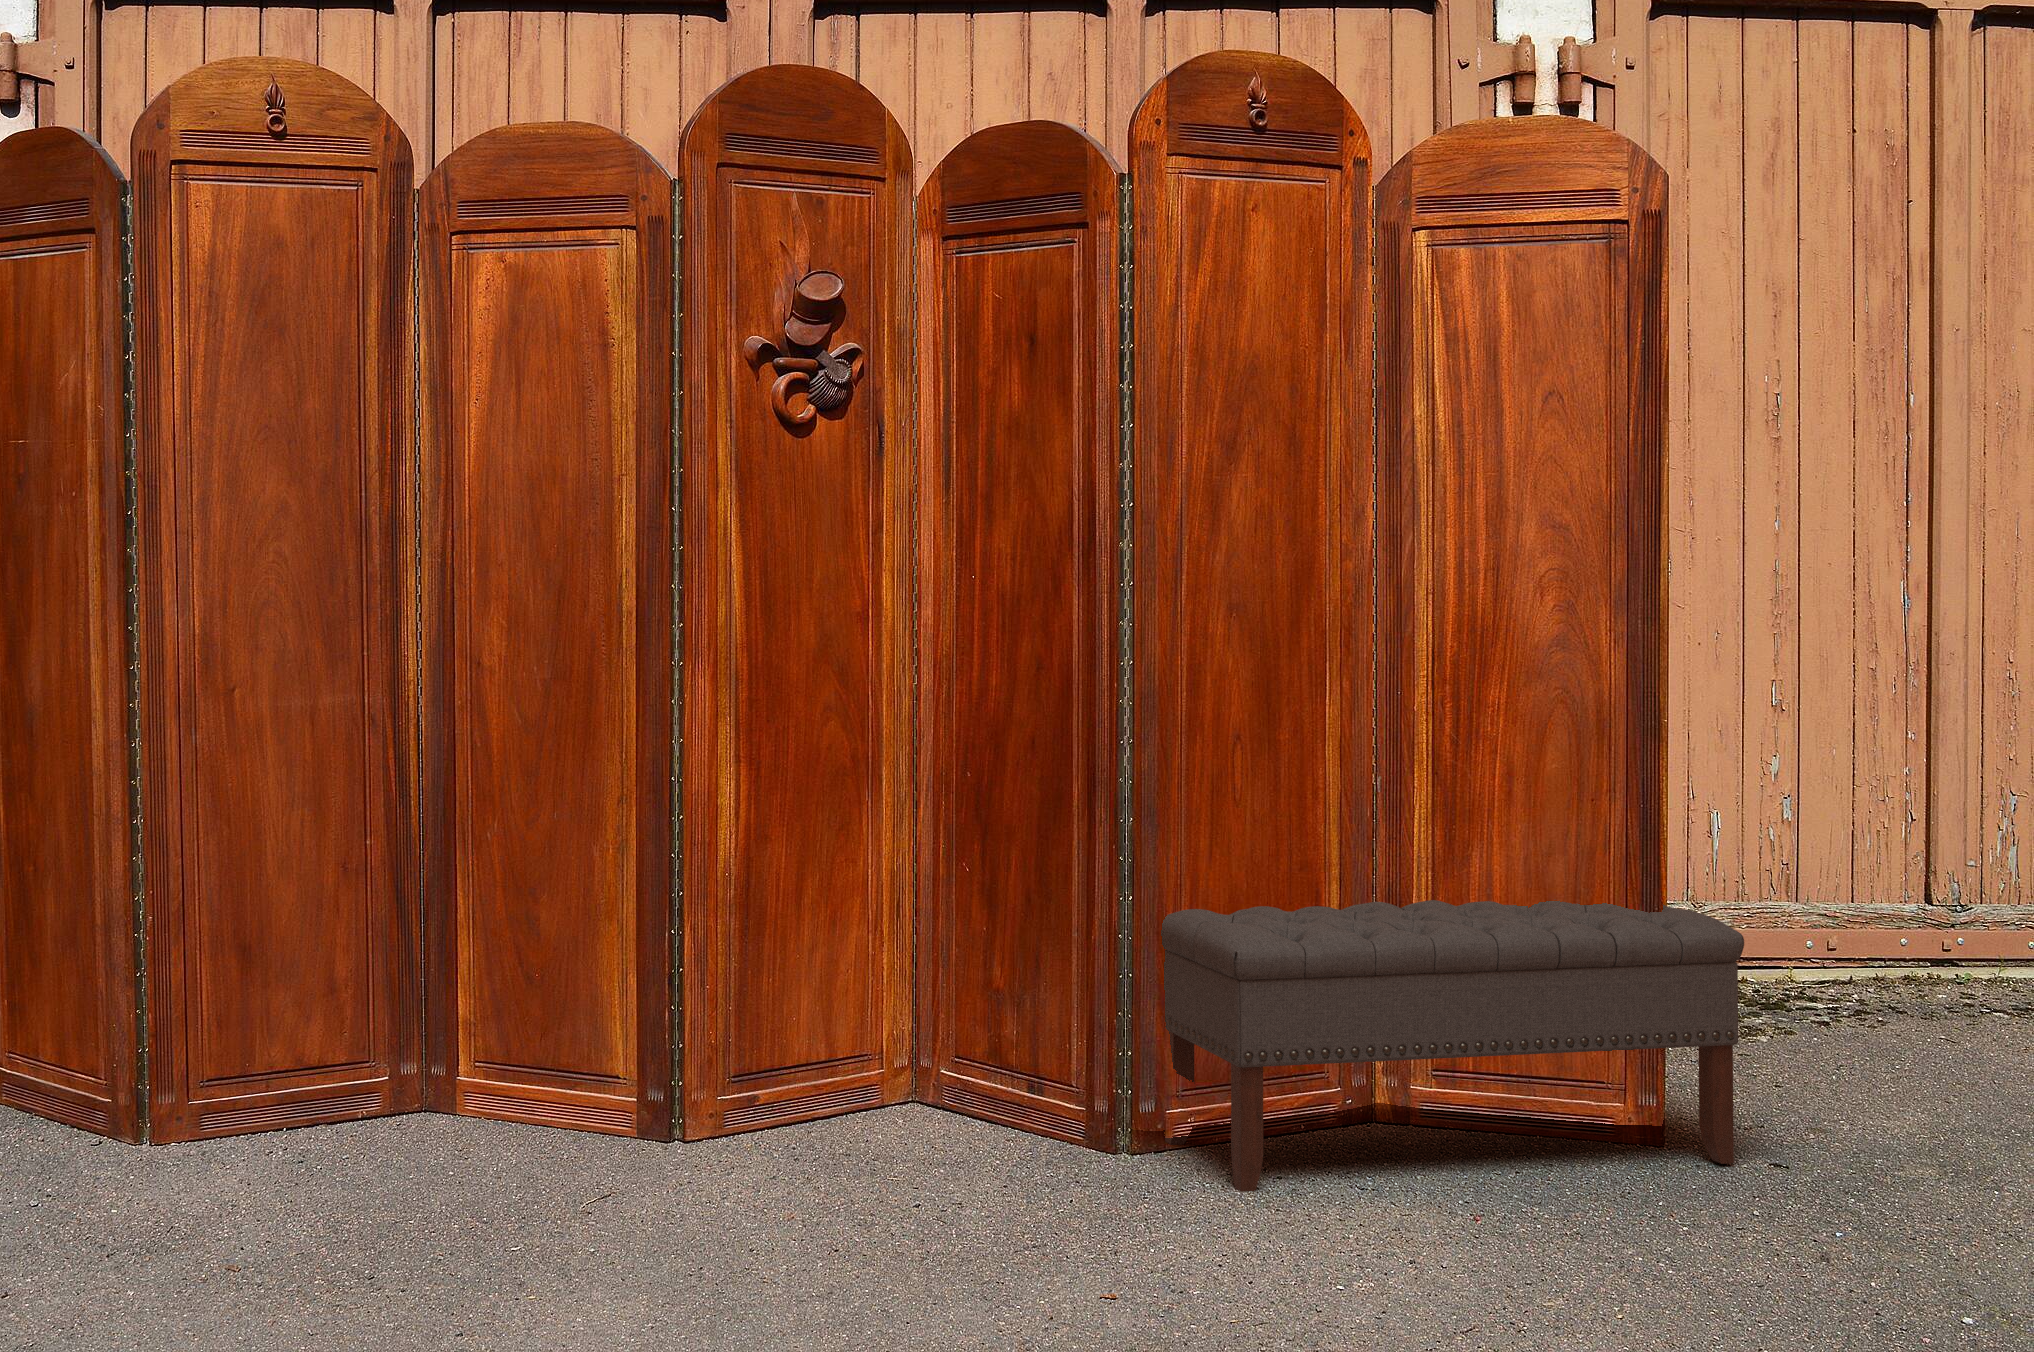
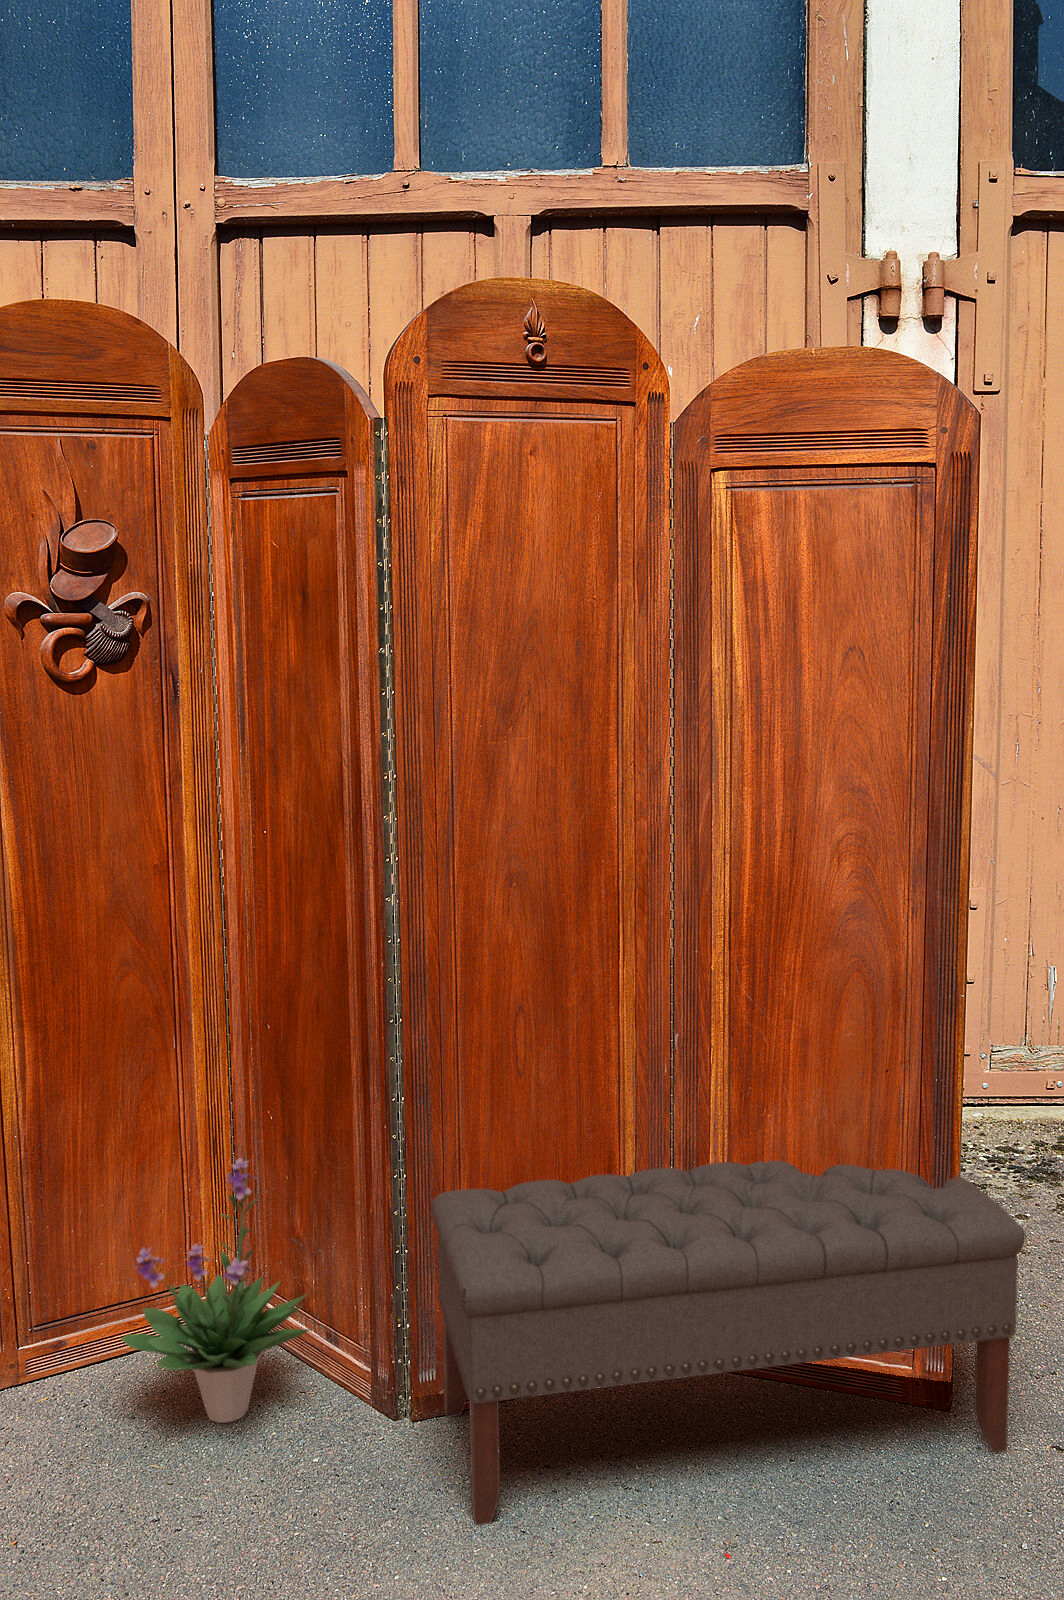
potted plant: none [858,883,1044,1144] -> present [121,1158,310,1423]

